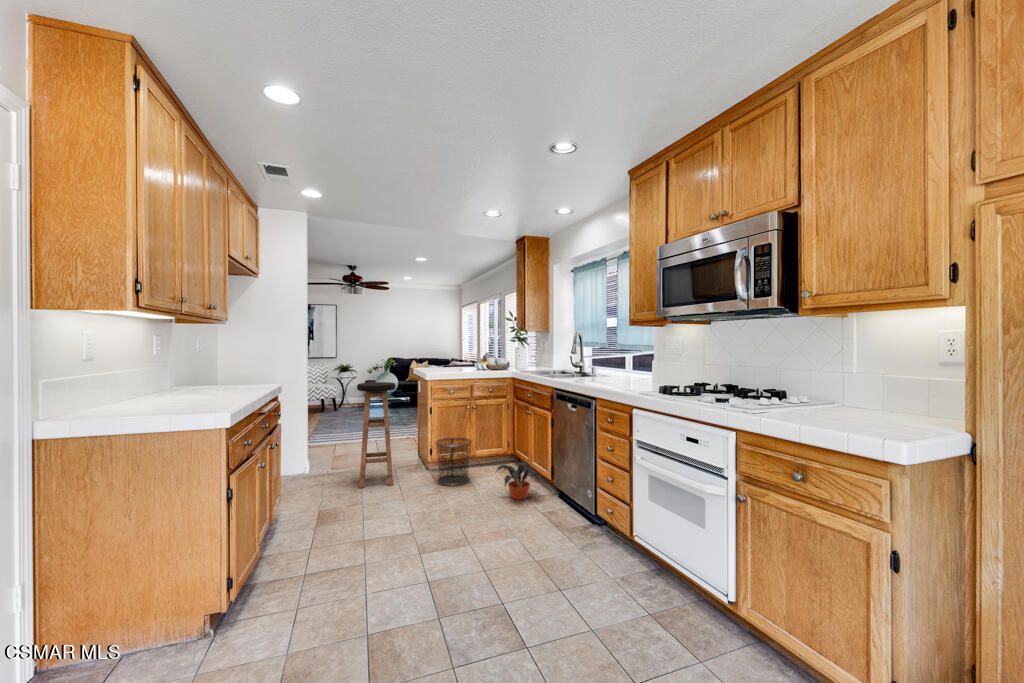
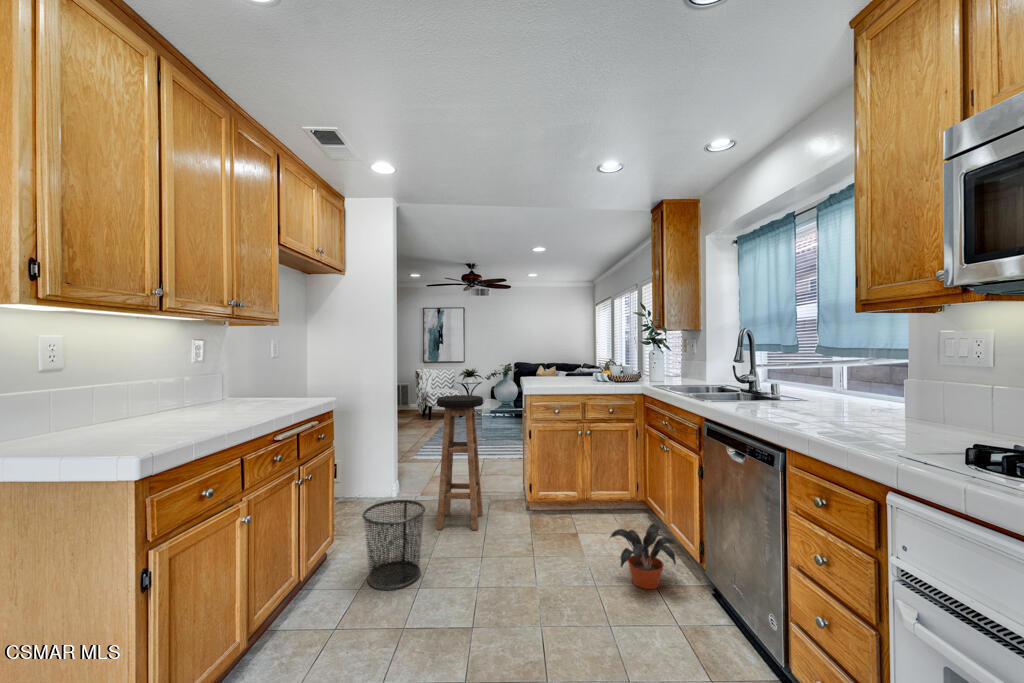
waste bin: present [435,438,472,486] -> present [362,500,425,589]

